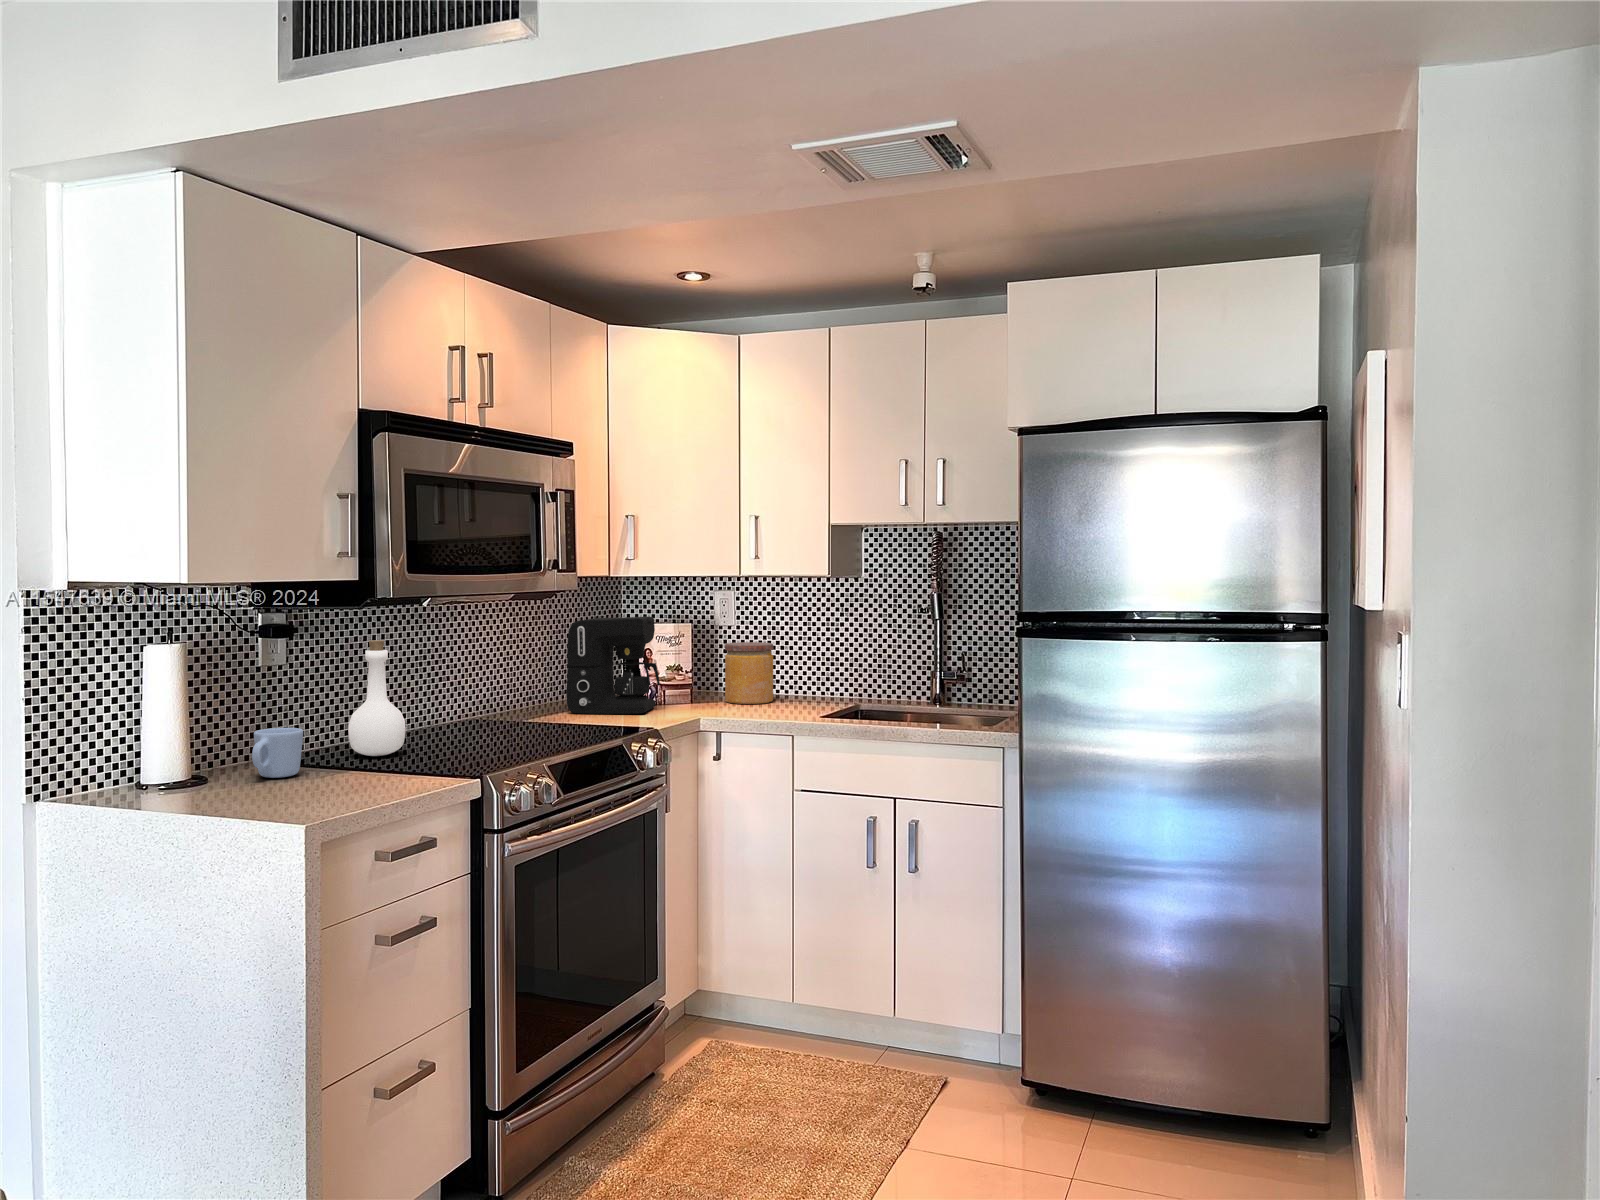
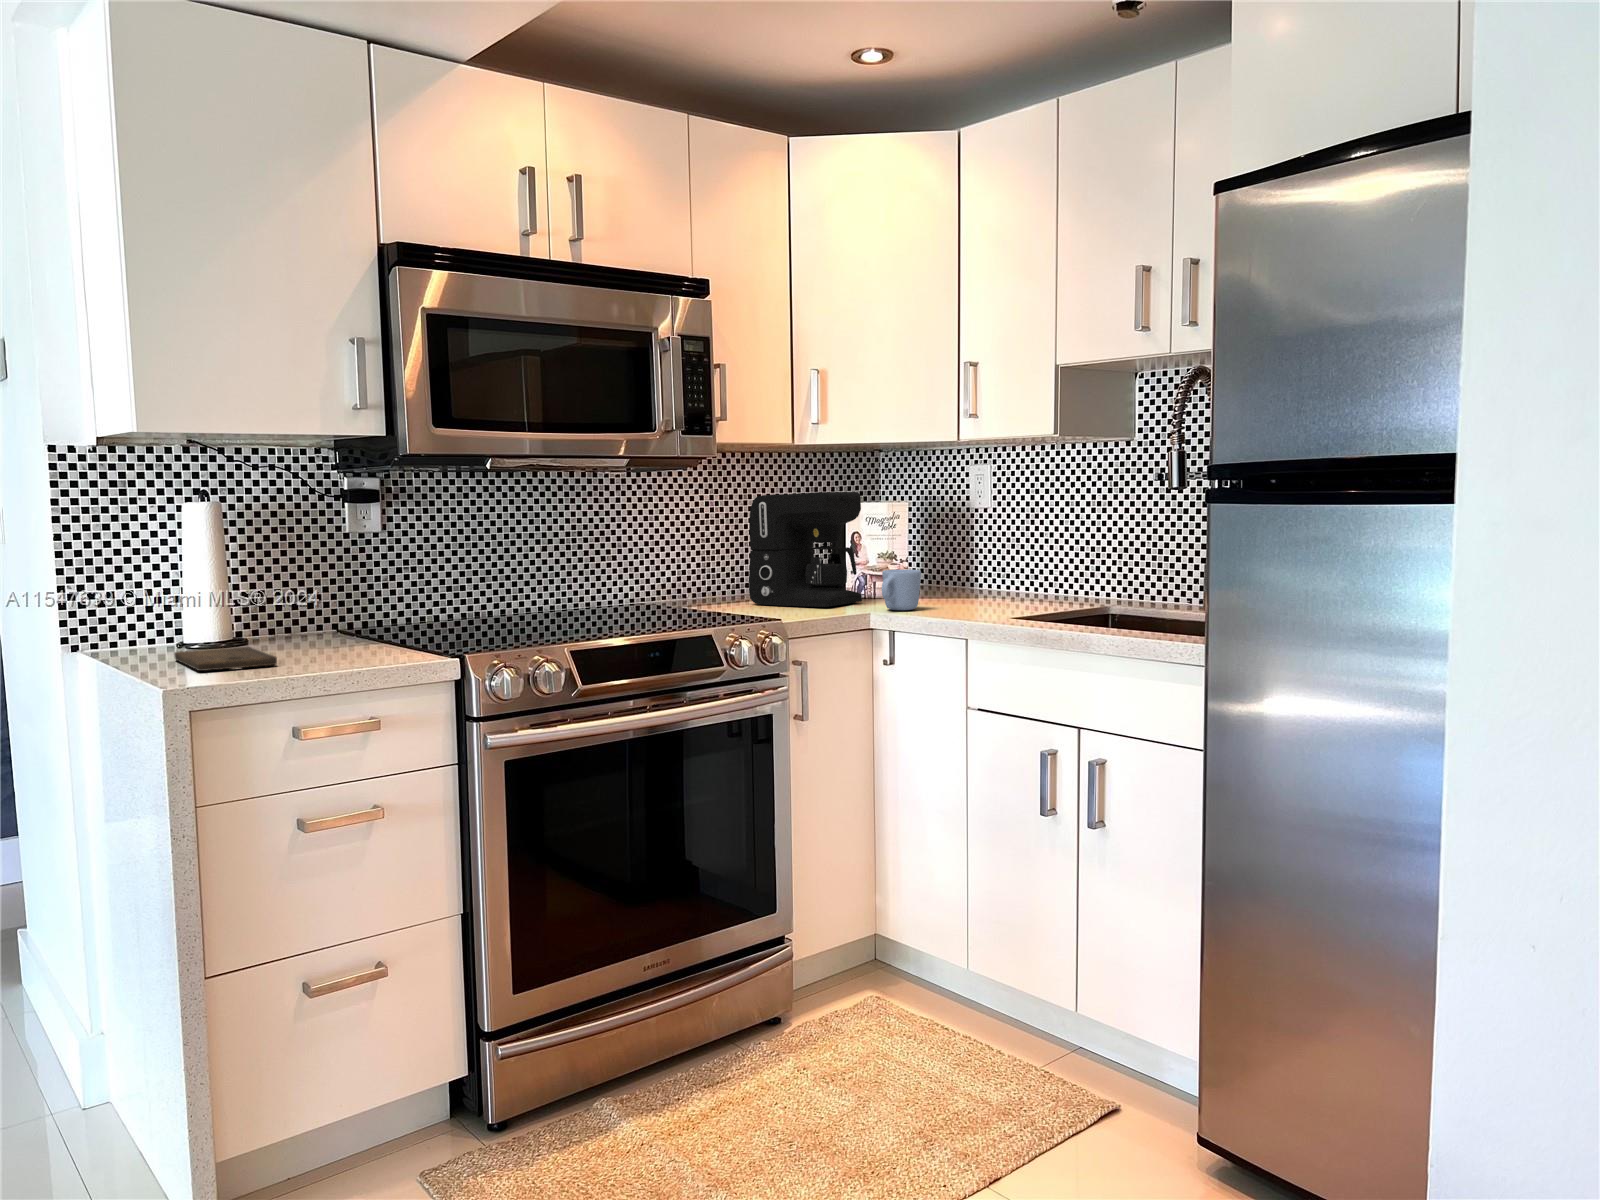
bottle: present [348,640,406,756] -> none [417,506,478,632]
jar: present [725,642,773,704] -> none [960,527,1022,603]
mug: present [252,728,303,778] -> present [882,570,921,610]
cutting board: none [192,783,322,810] -> present [174,647,277,671]

